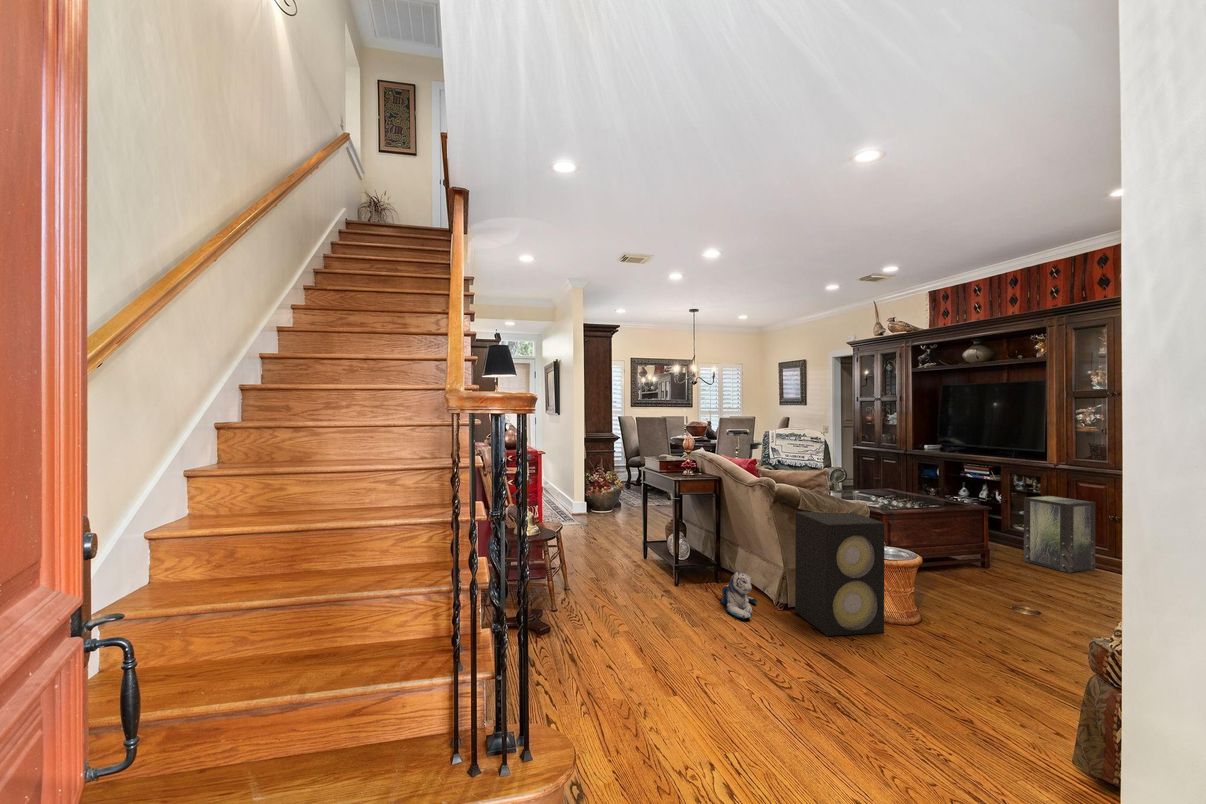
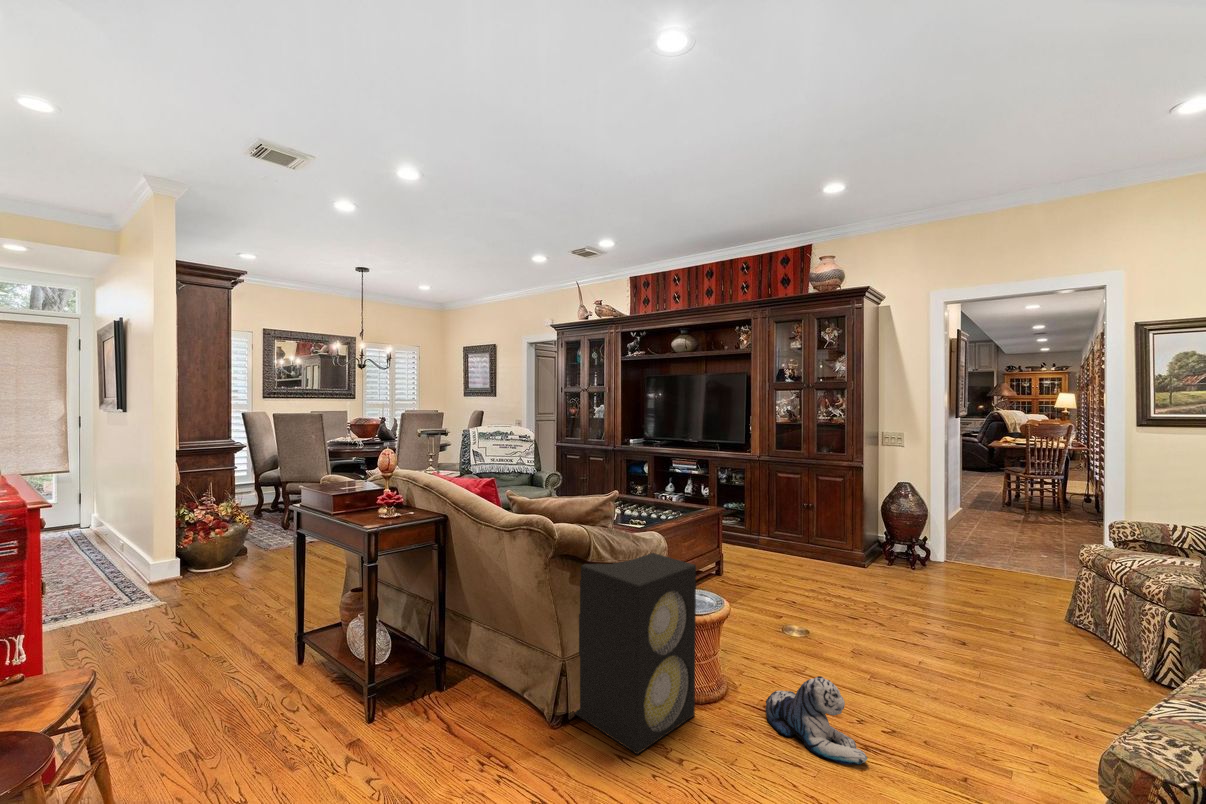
storage box: present [1024,496,1095,573] -> none [738,486,790,563]
plush toy: present [721,572,757,619] -> present [766,676,867,765]

